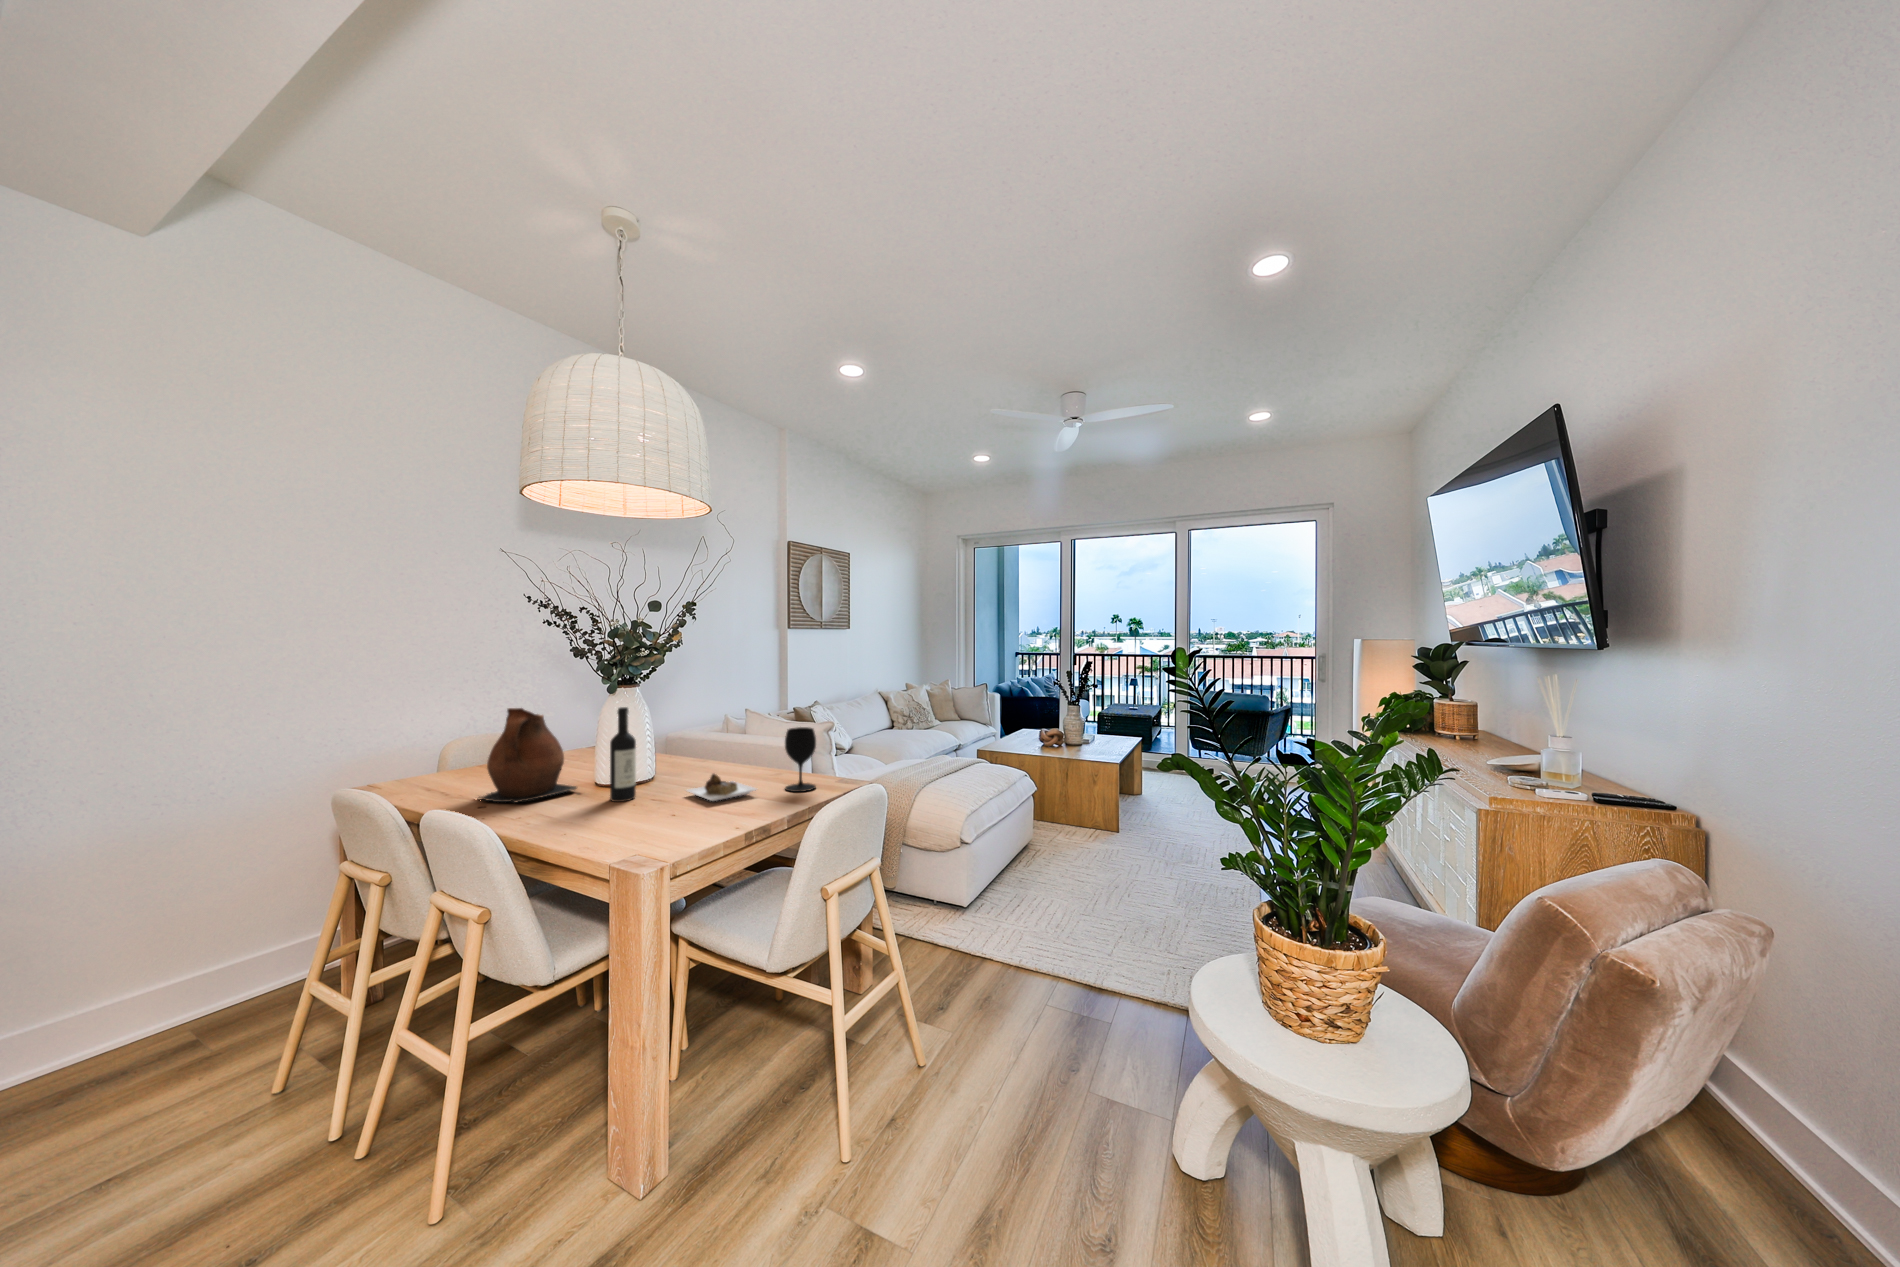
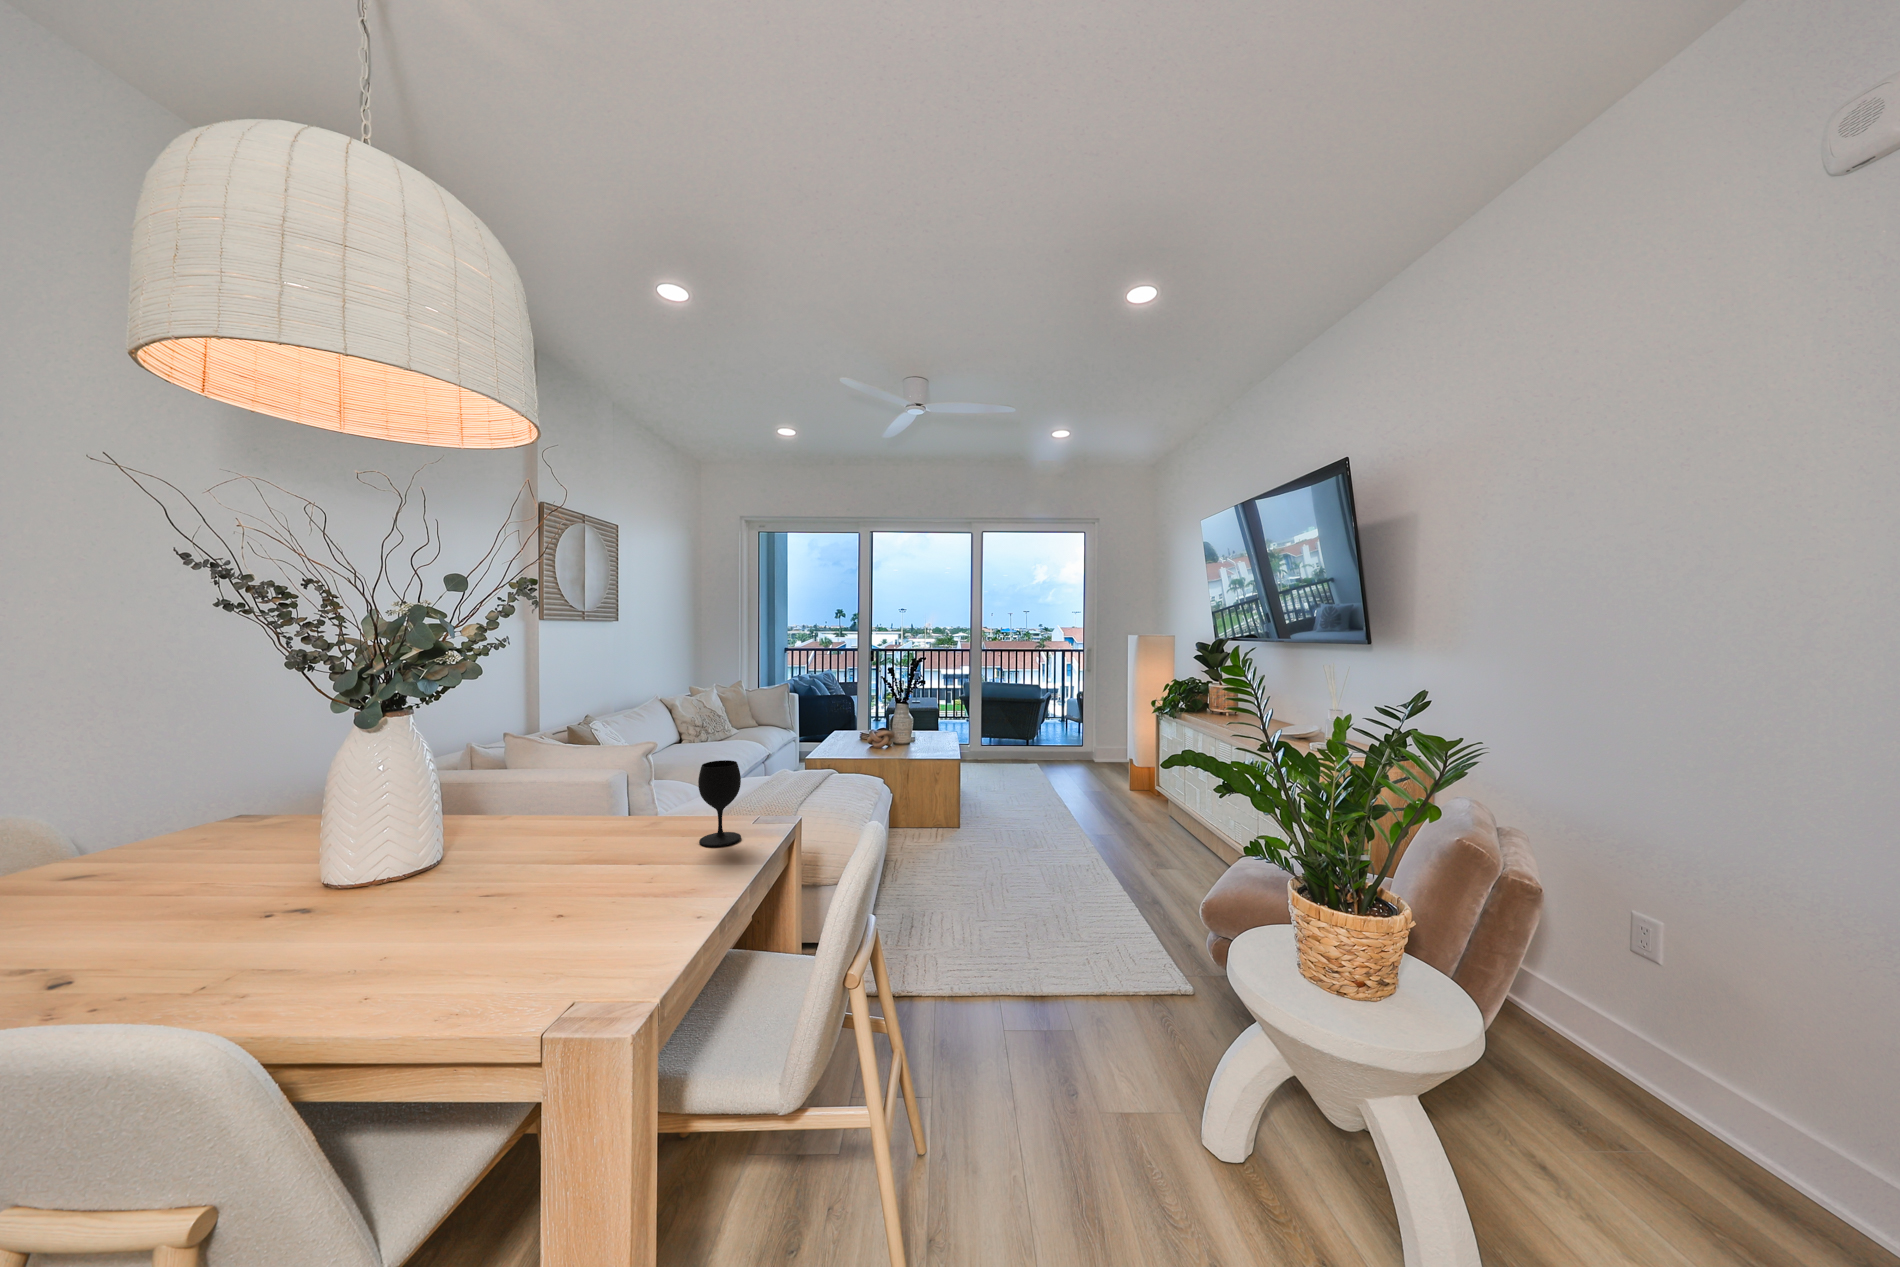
wine bottle: present [610,707,757,802] -> none [436,759,676,909]
ceramic pitcher: present [481,708,577,803] -> none [131,779,352,957]

